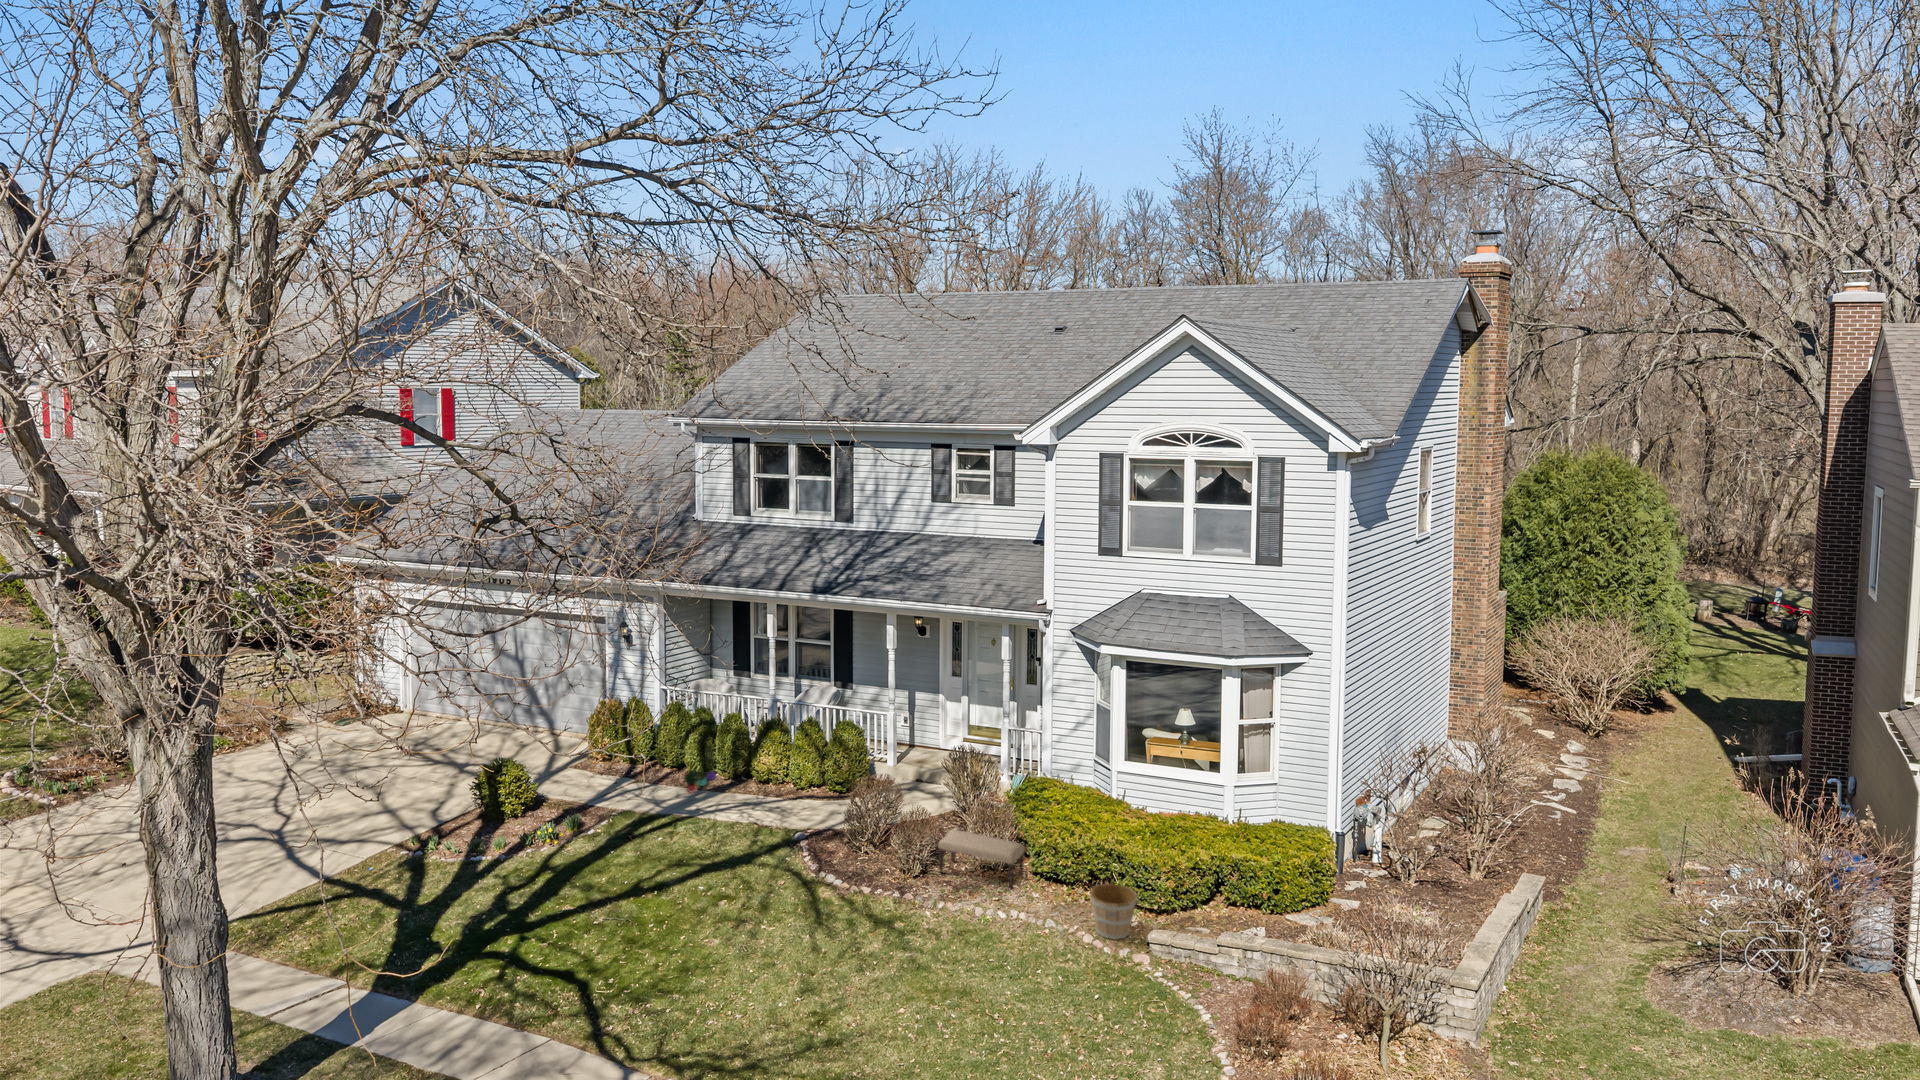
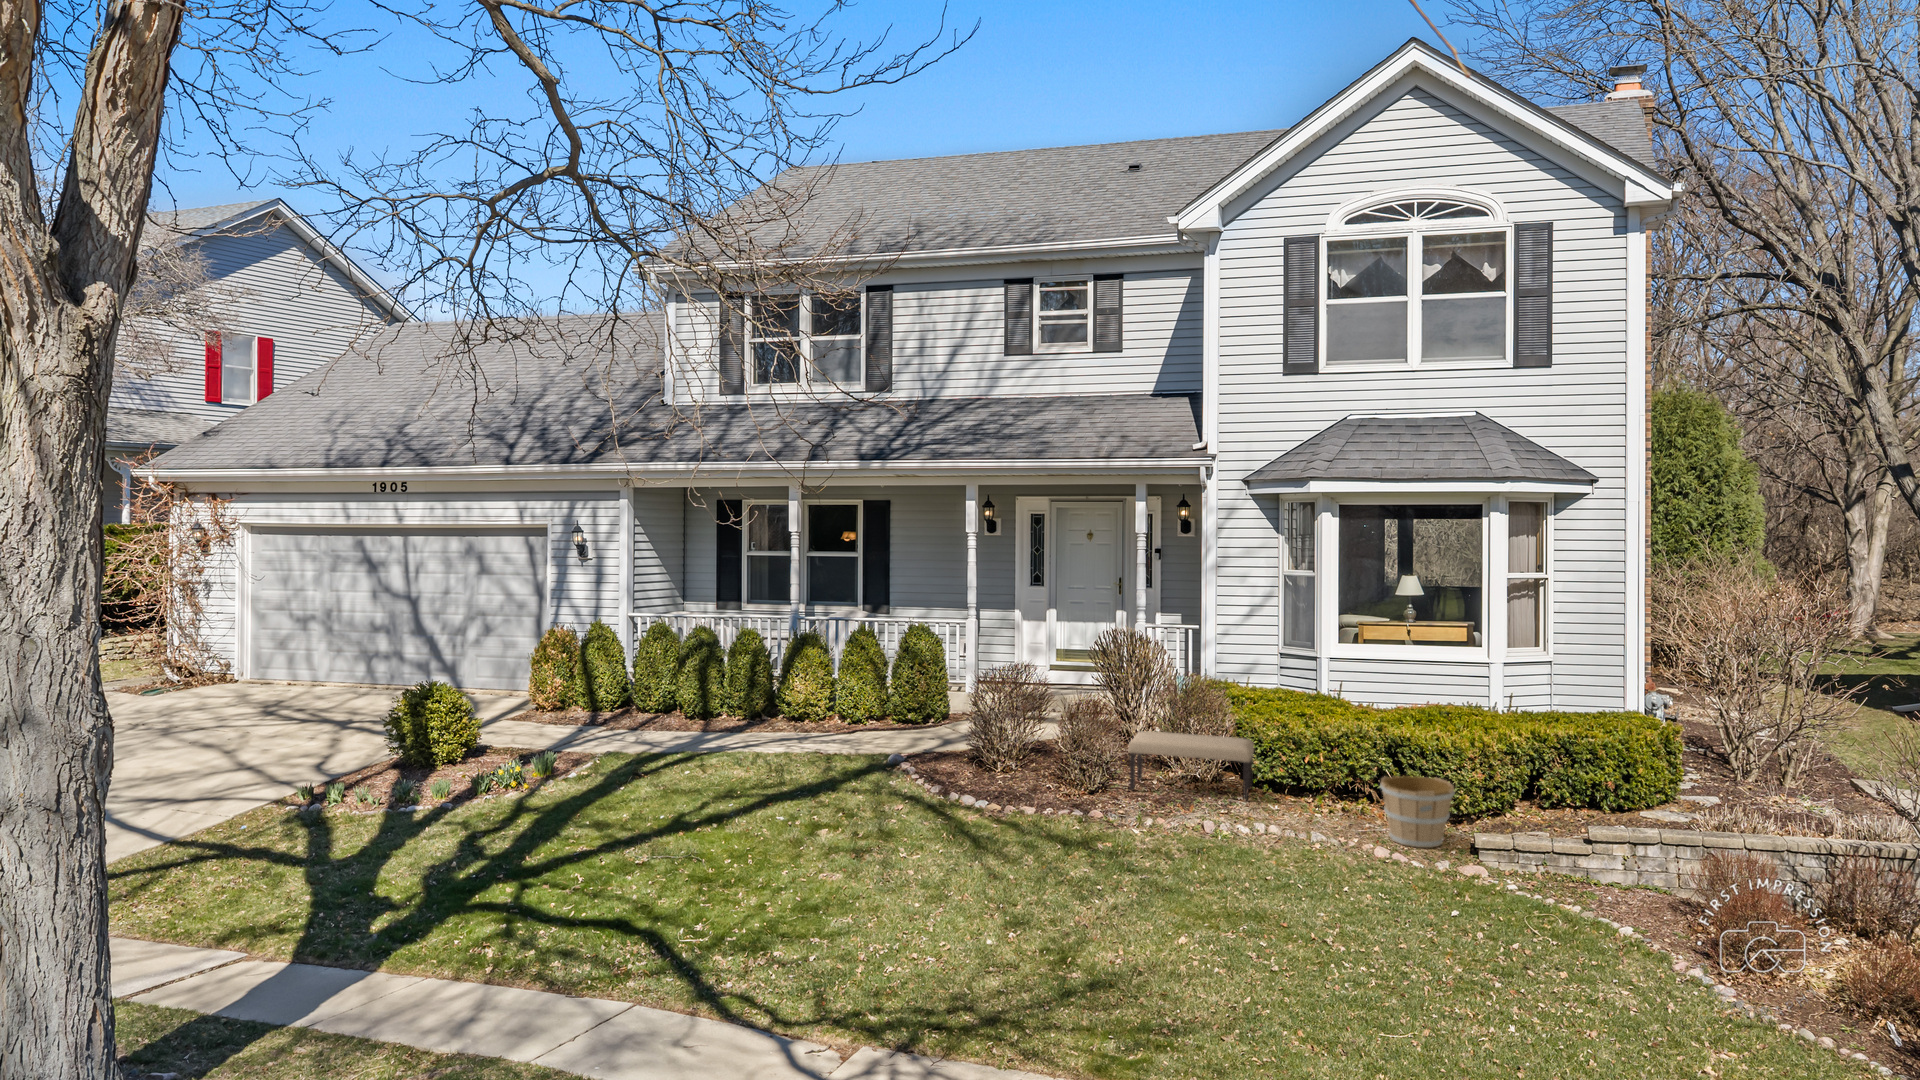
potted plant: present [684,743,717,792] -> none [691,668,736,736]

